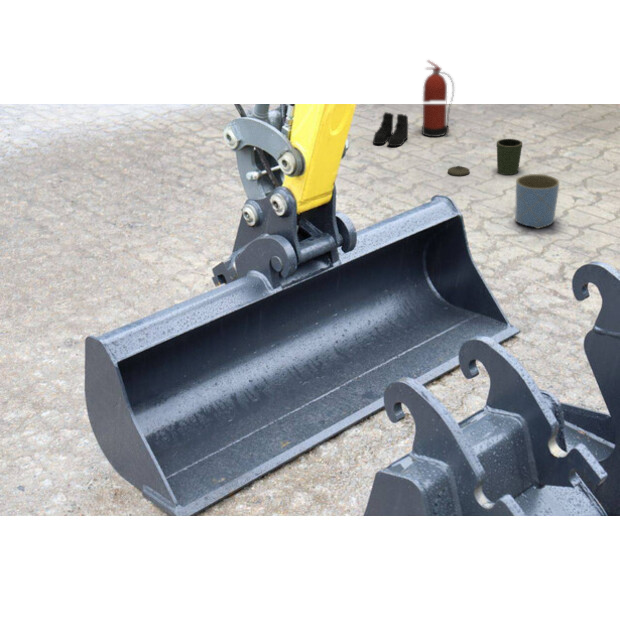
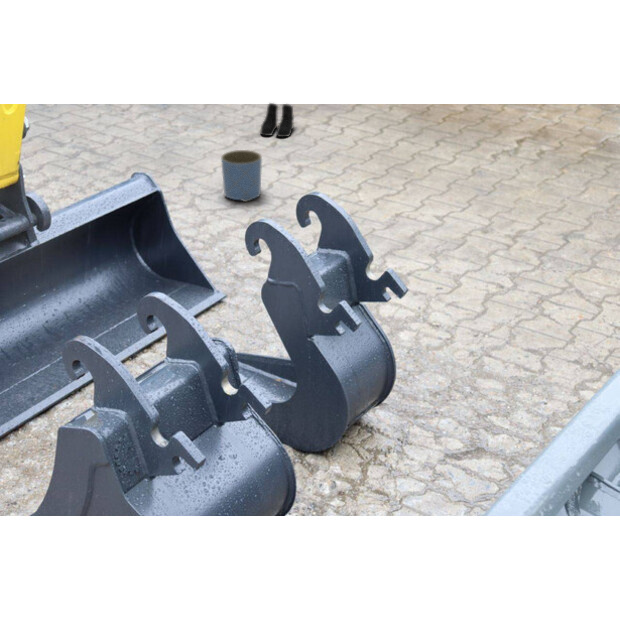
fire extinguisher: present [422,61,452,137] -> none [132,44,163,120]
boots: present [373,112,408,146] -> present [260,103,294,137]
trash can: present [448,139,522,176] -> none [160,118,230,156]

